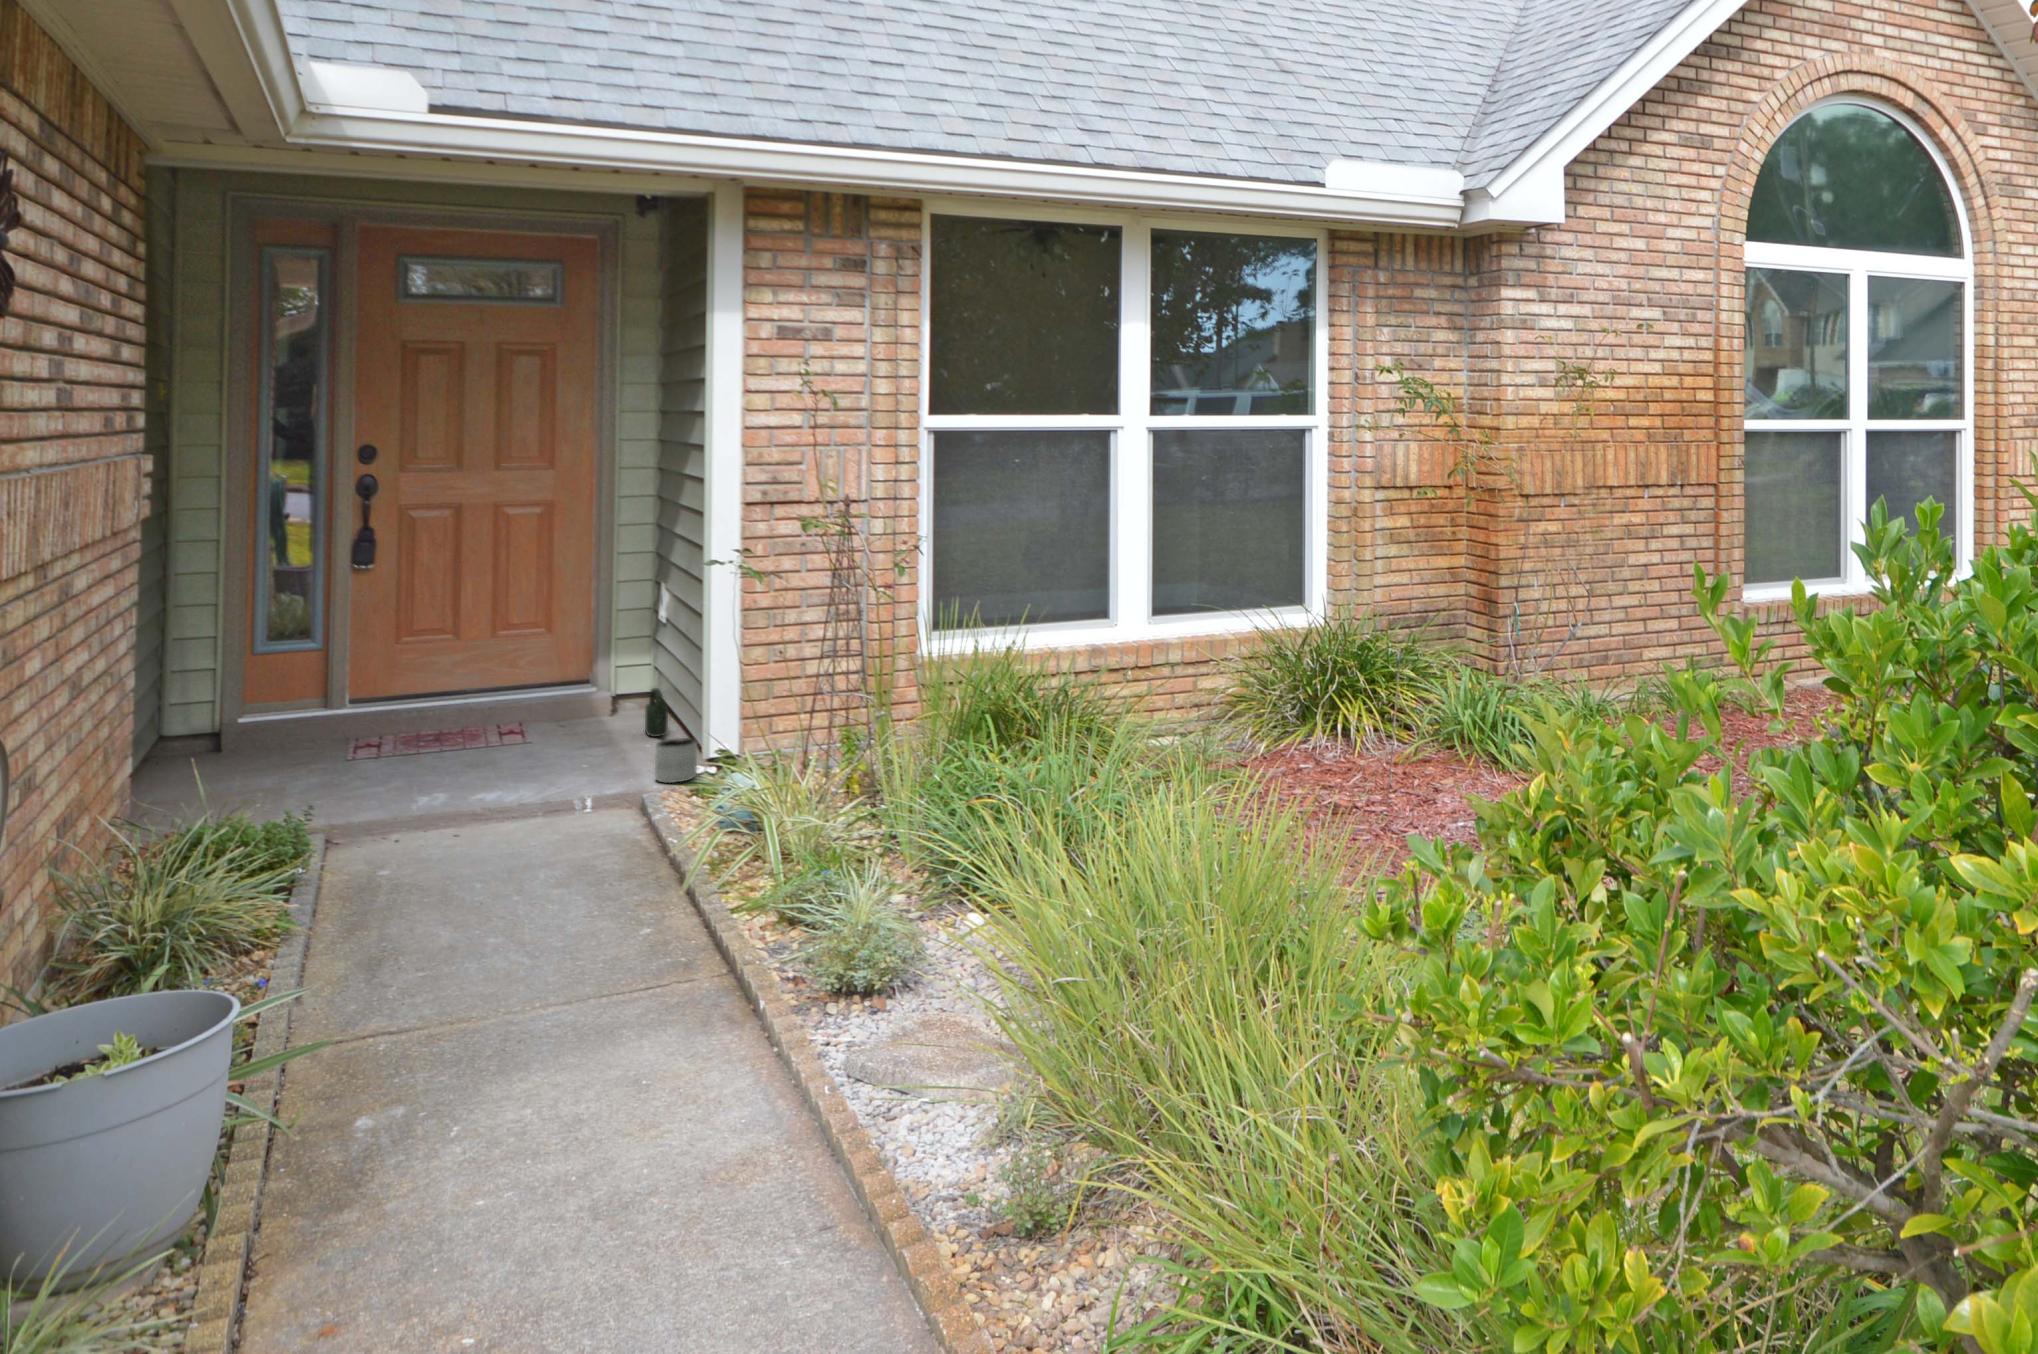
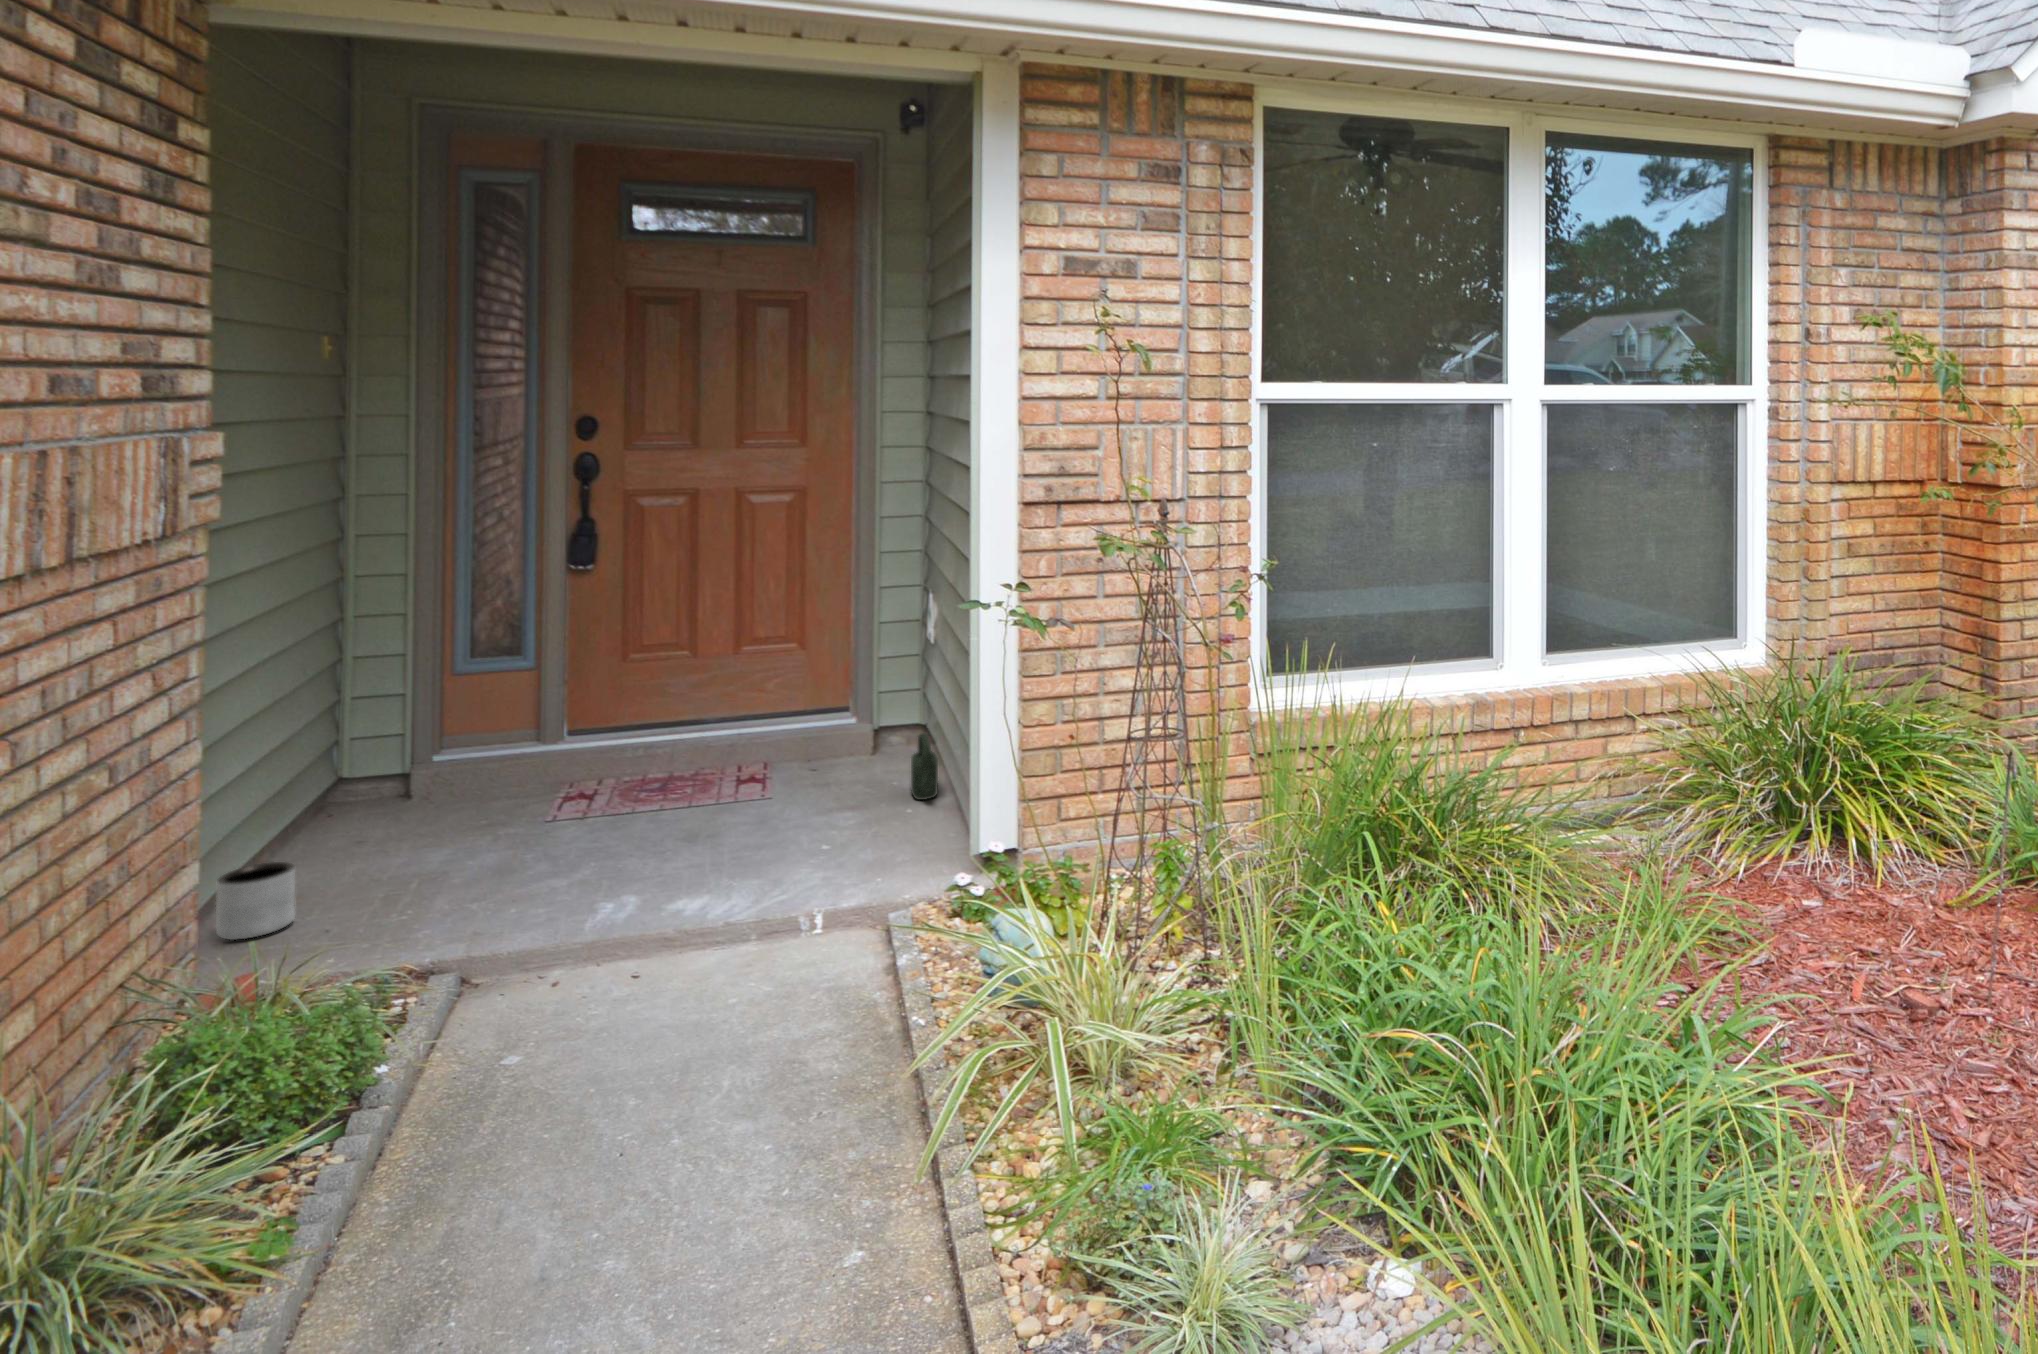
planter: present [655,738,697,783] -> present [216,862,295,940]

